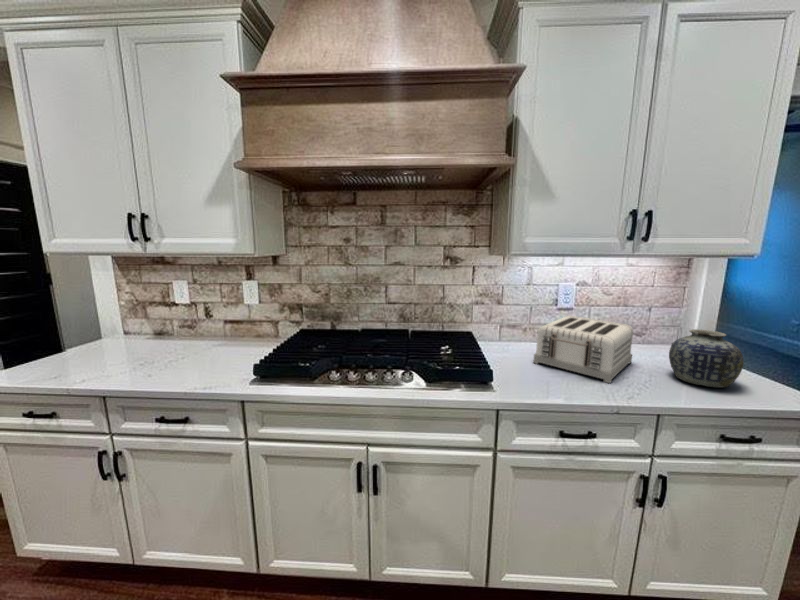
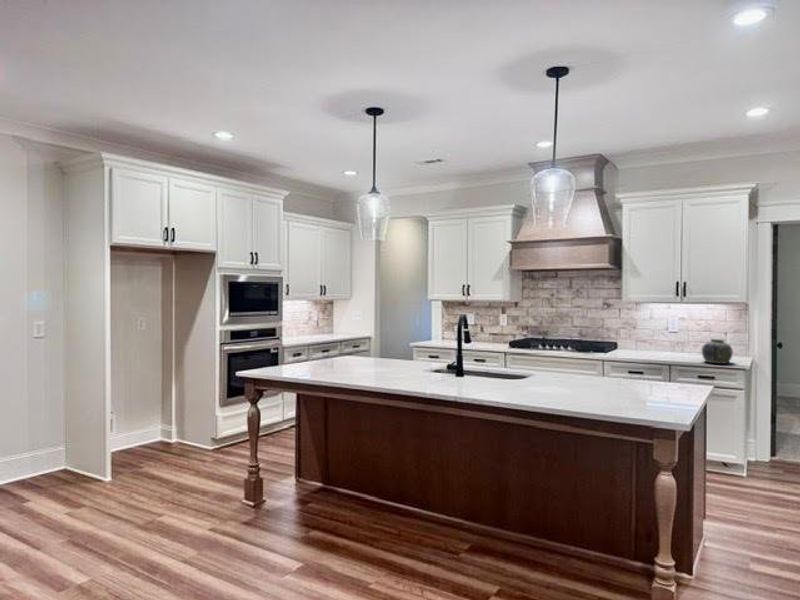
toaster: present [533,316,633,383] -> none [641,335,695,360]

